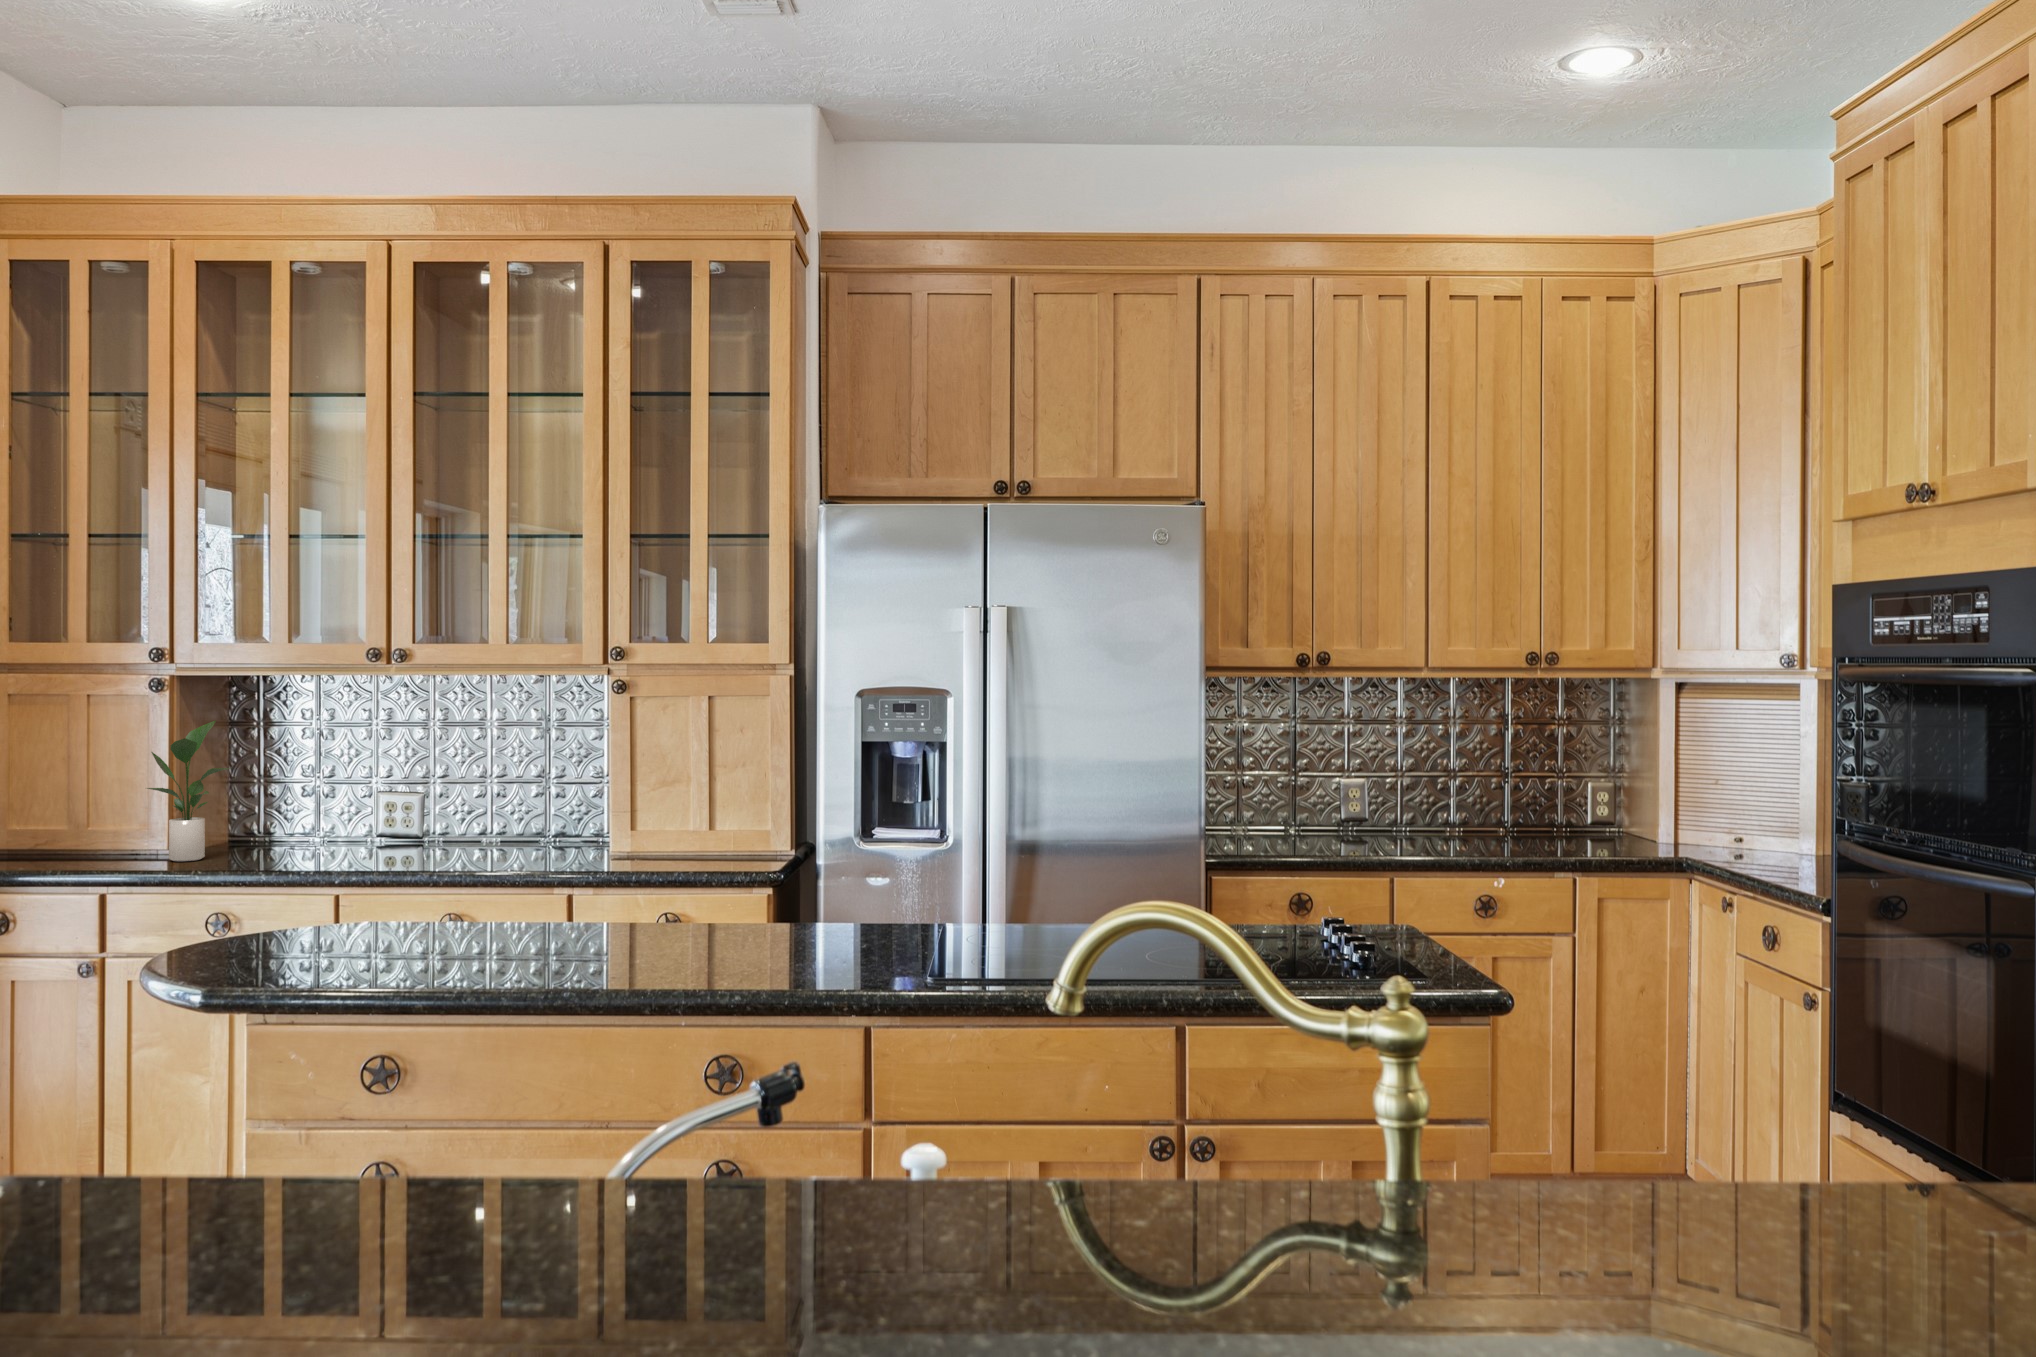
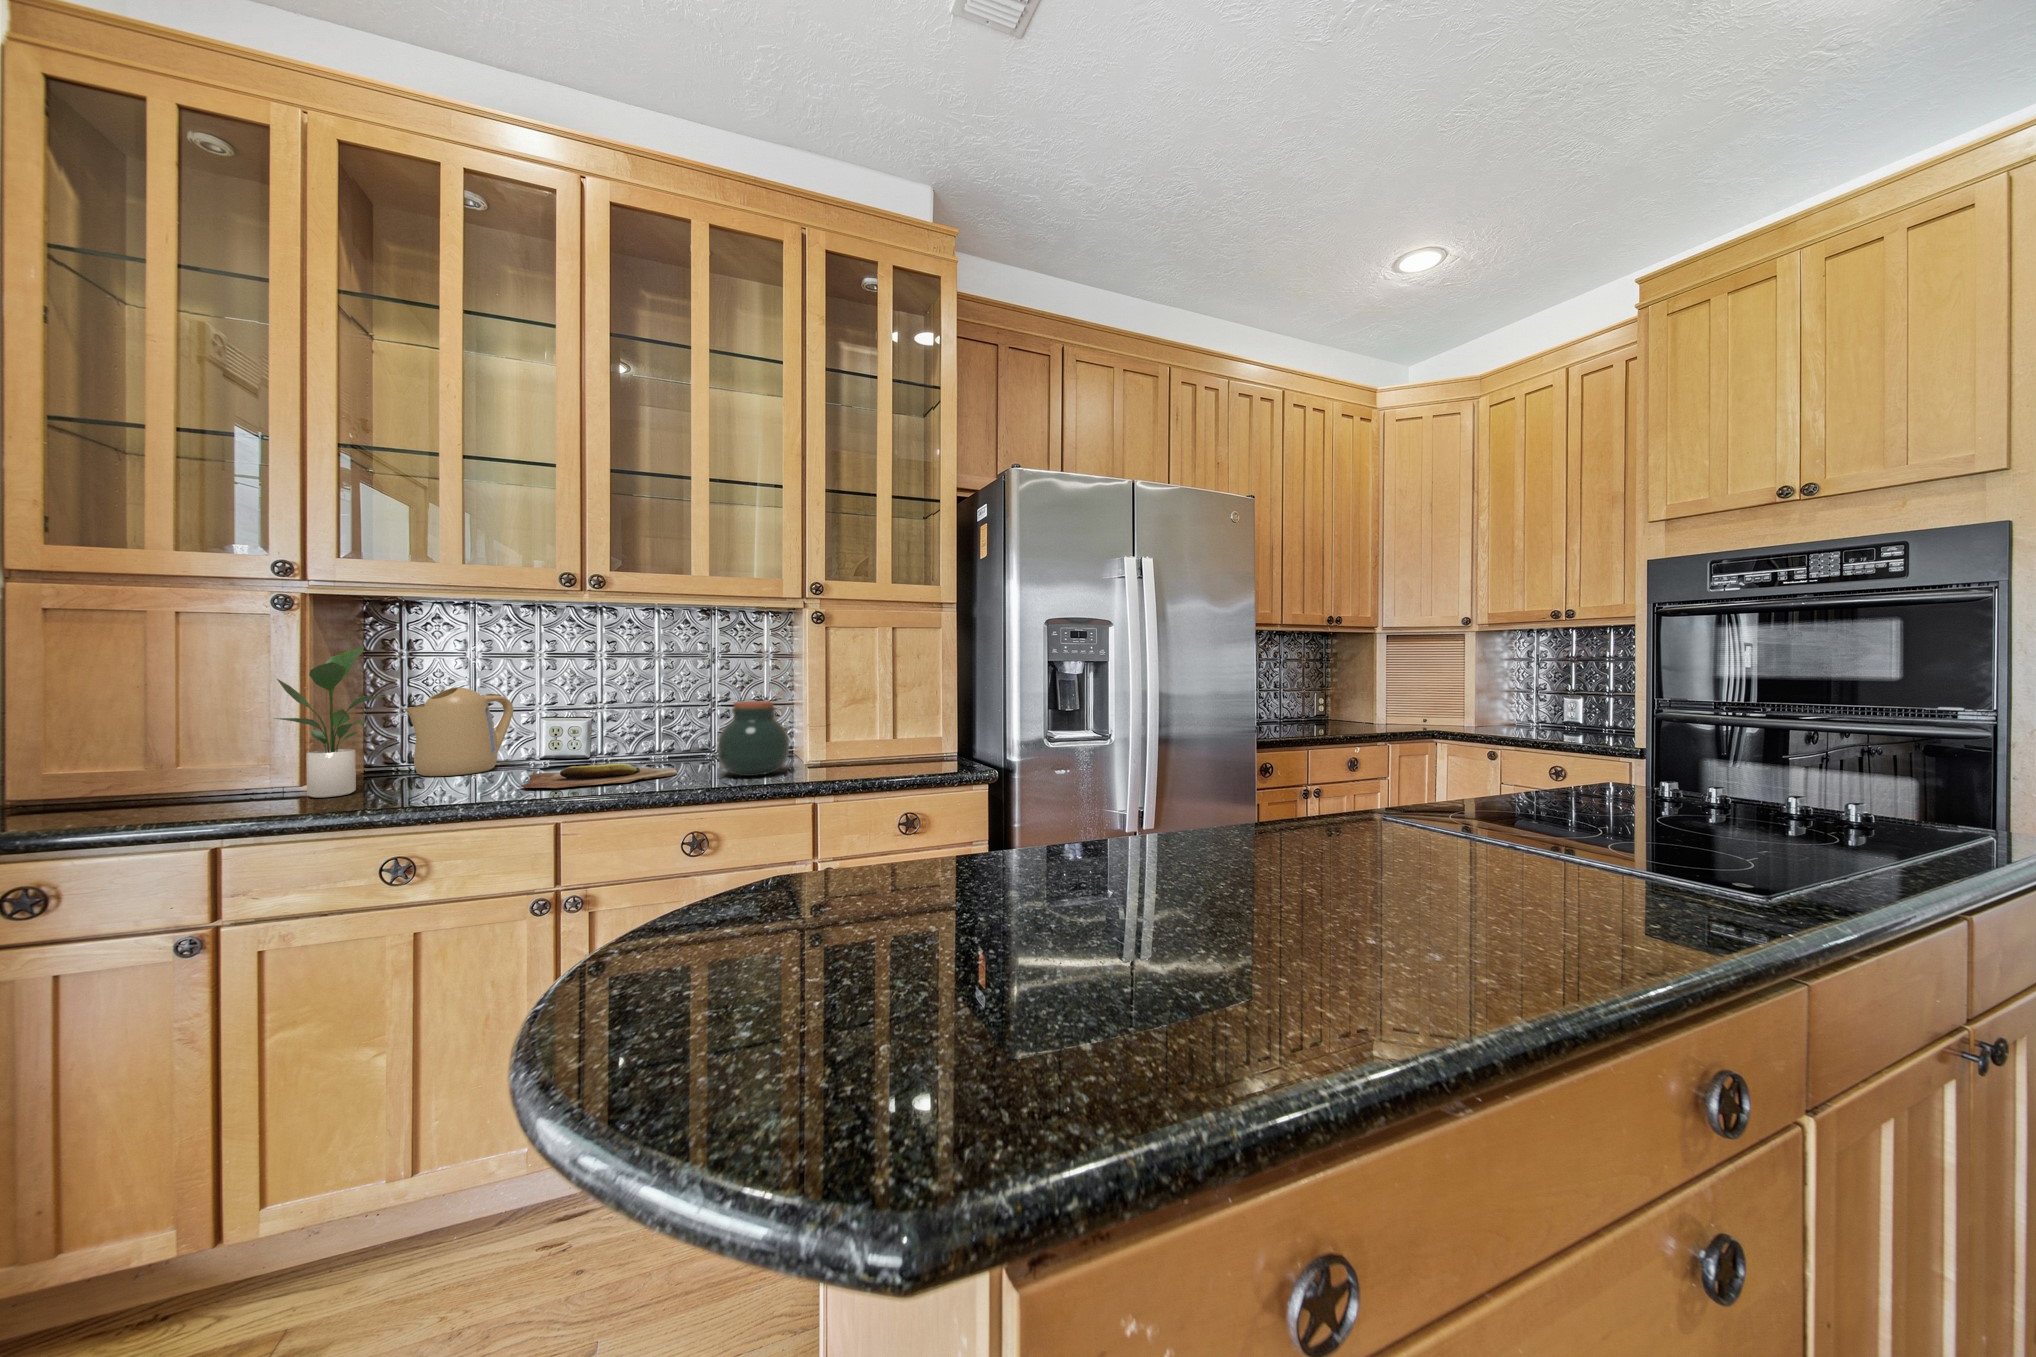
kettle: none [252,758,352,848] -> present [404,687,513,776]
jar: none [500,781,578,865] -> present [717,701,789,776]
cutting board: none [319,844,478,865] -> present [521,763,677,788]

